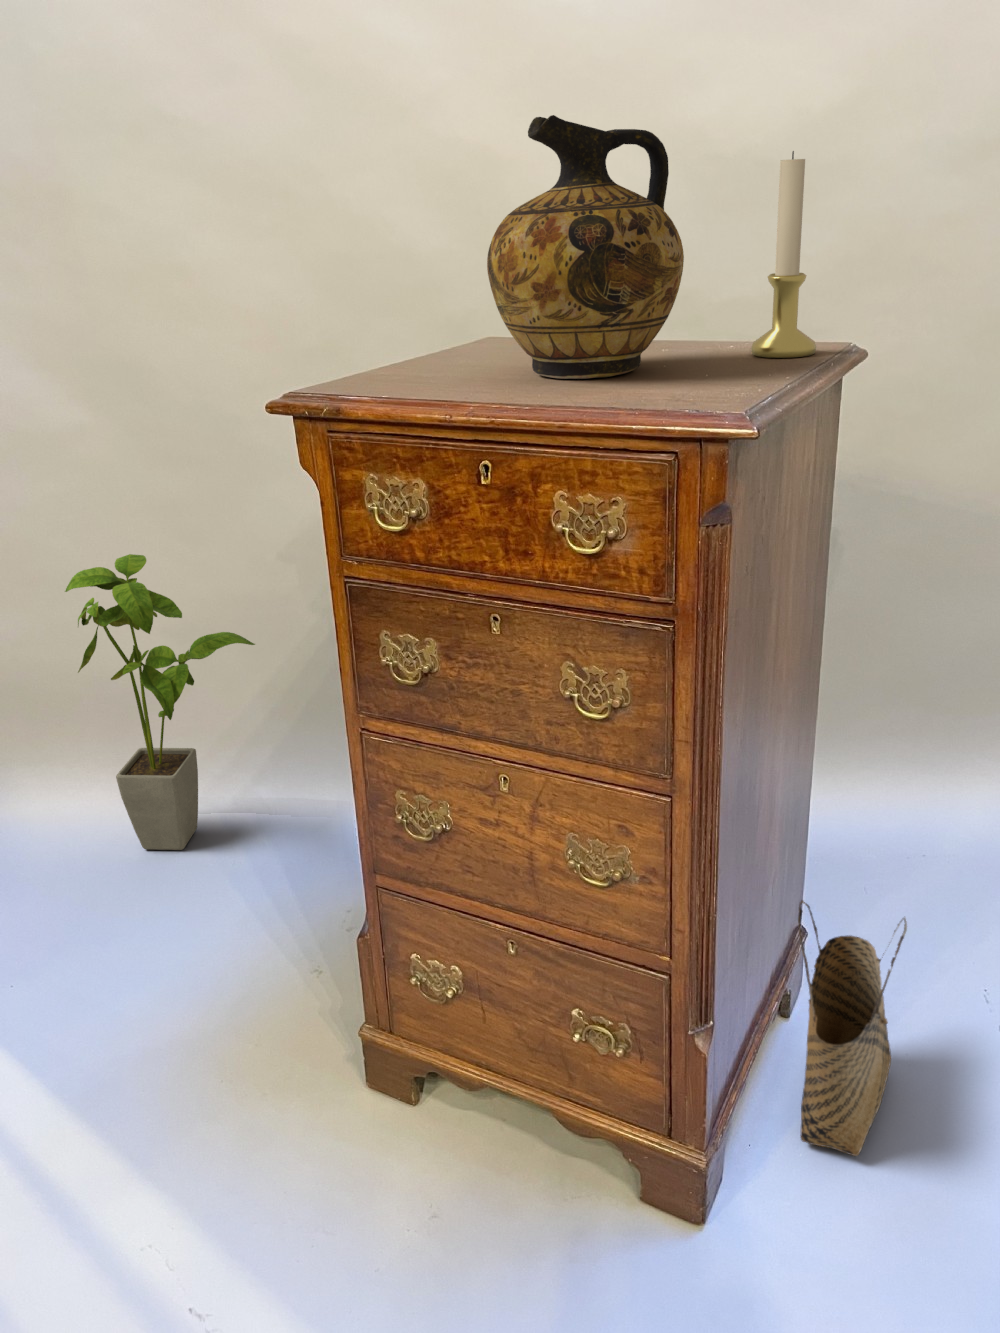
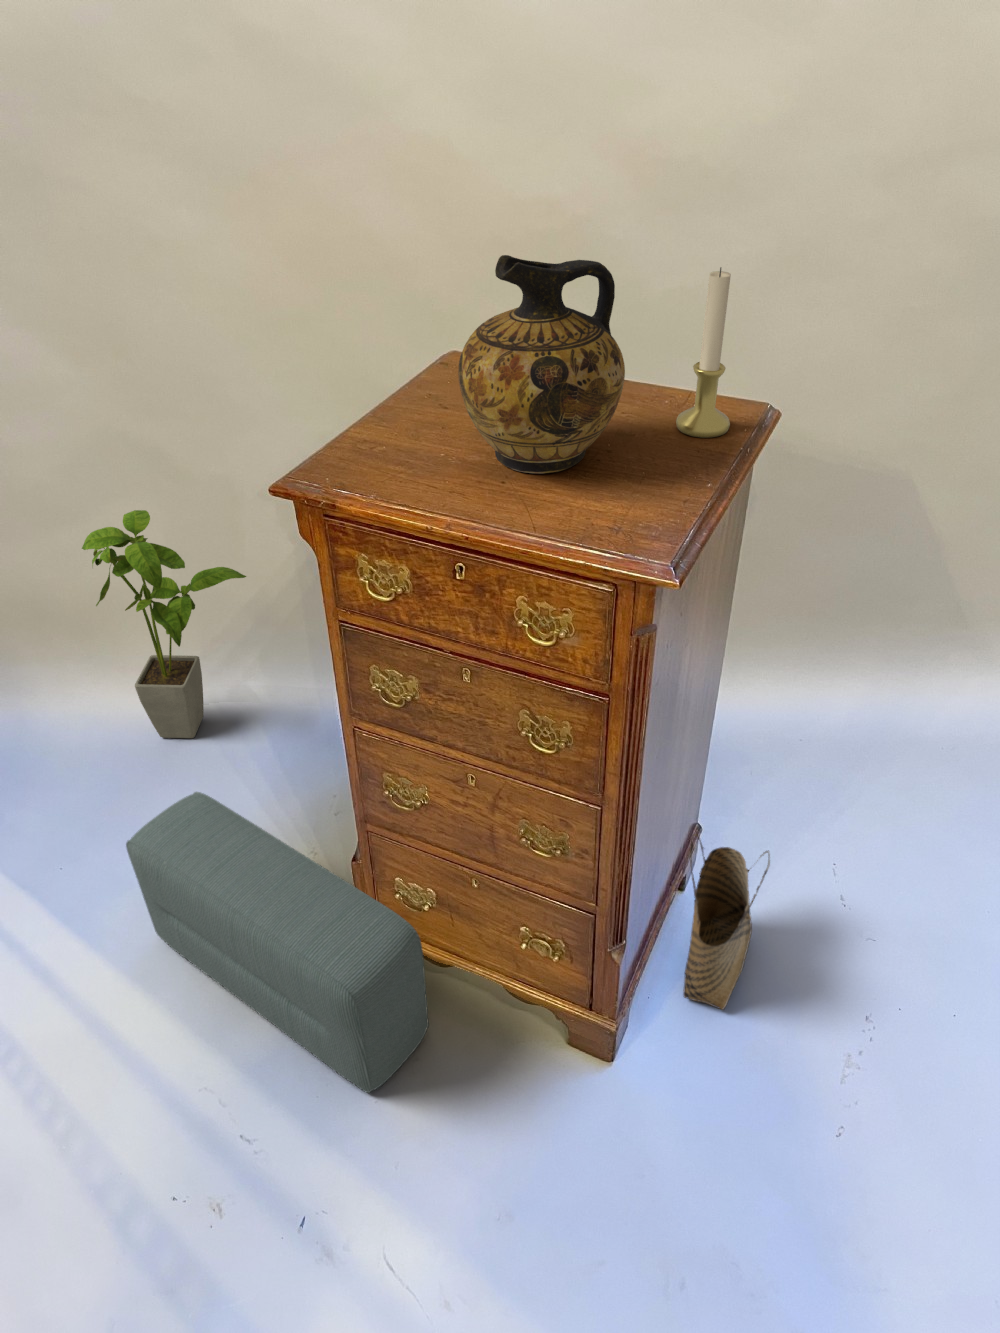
pouf: none [76,861,451,1252] -> present [126,792,429,1093]

